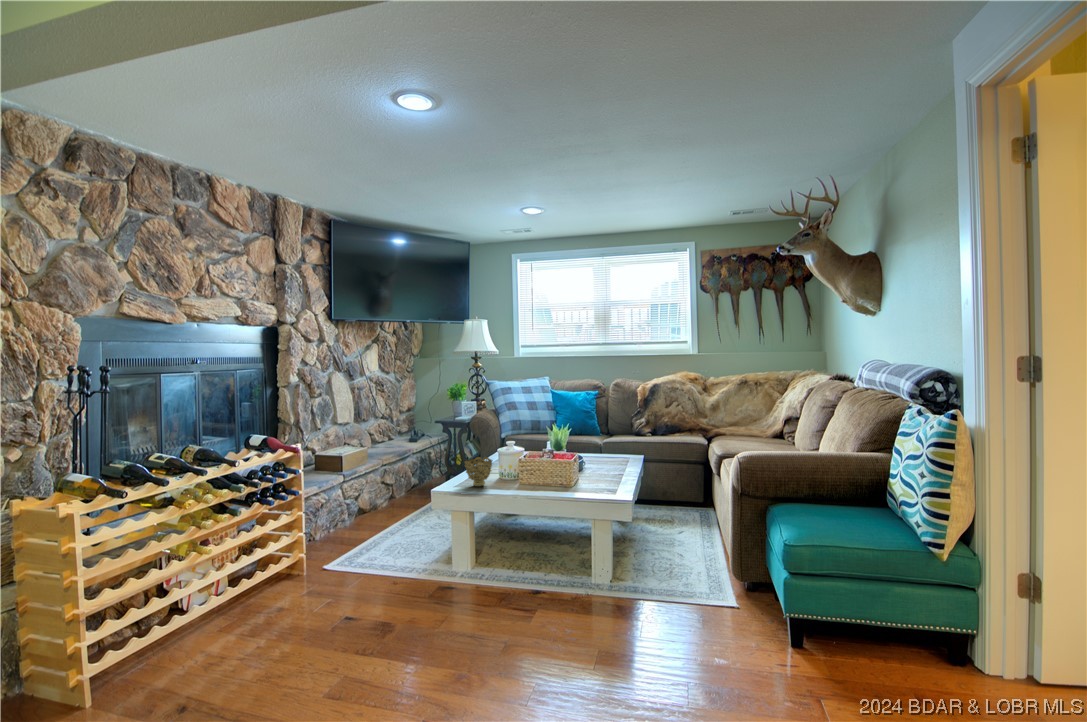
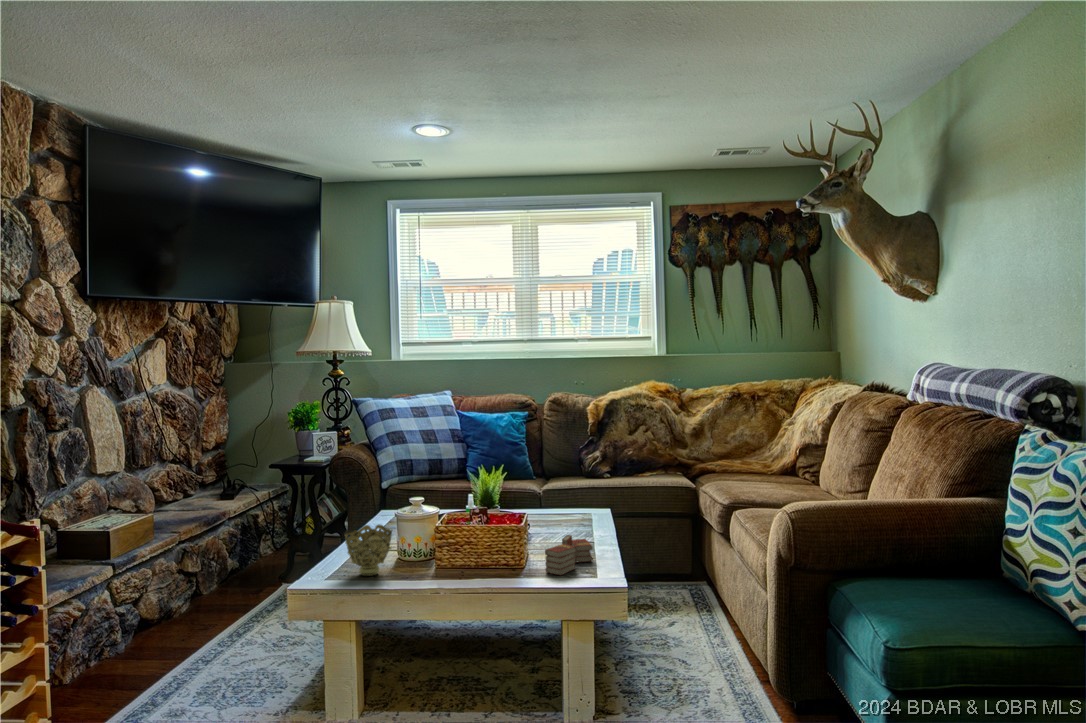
book: none [584,468,616,492] -> present [545,535,592,575]

